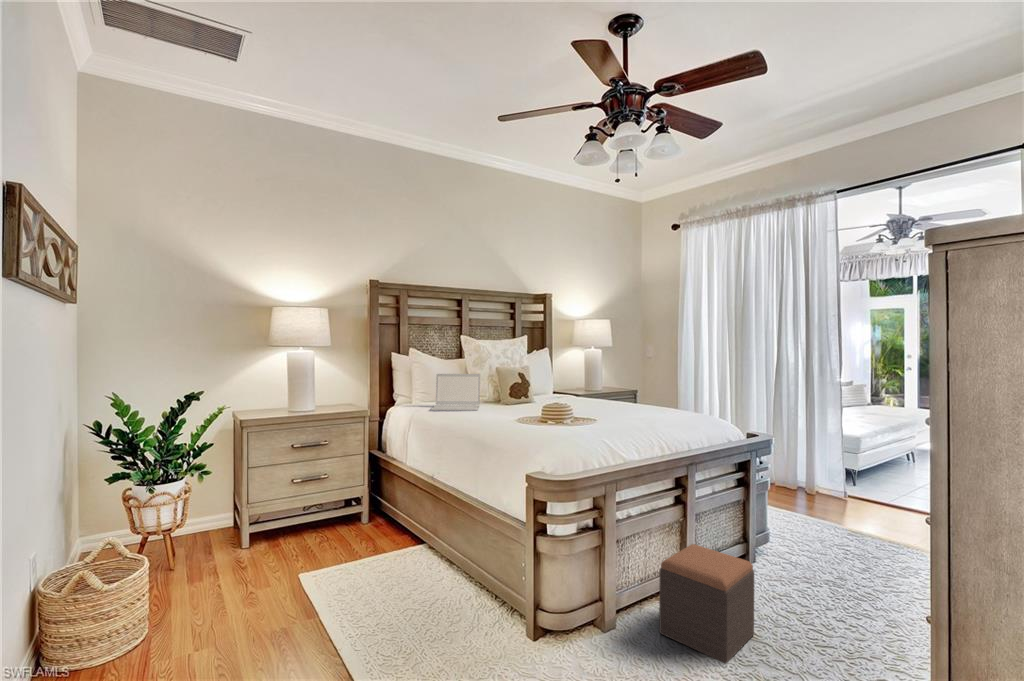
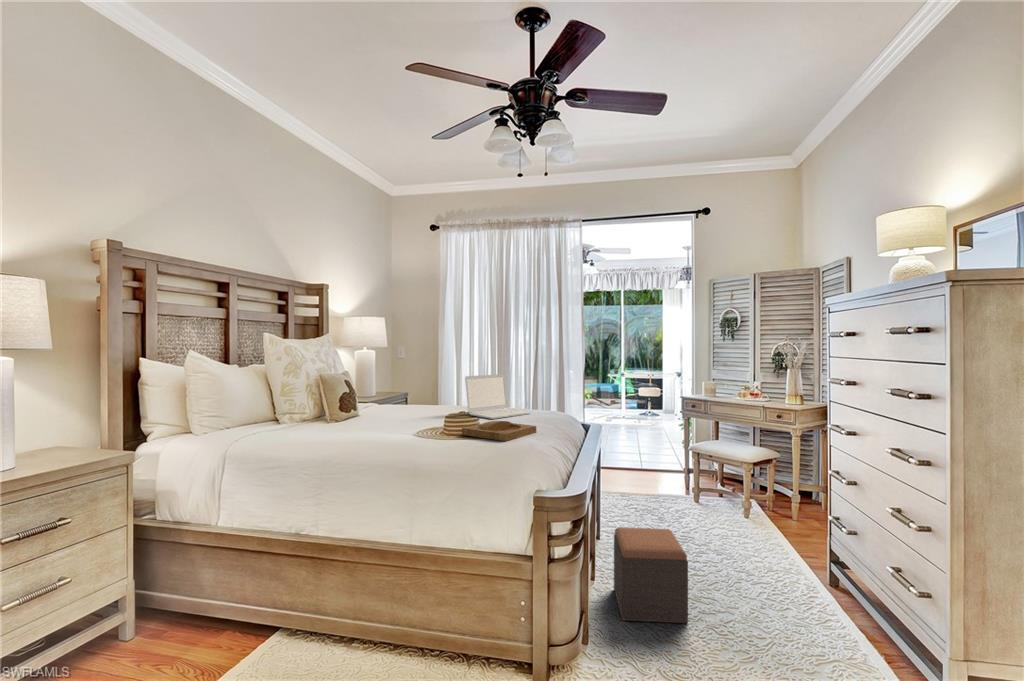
laptop: present [431,374,480,411] -> present [465,374,531,419]
tray: none [547,415,610,432] -> present [462,421,536,441]

